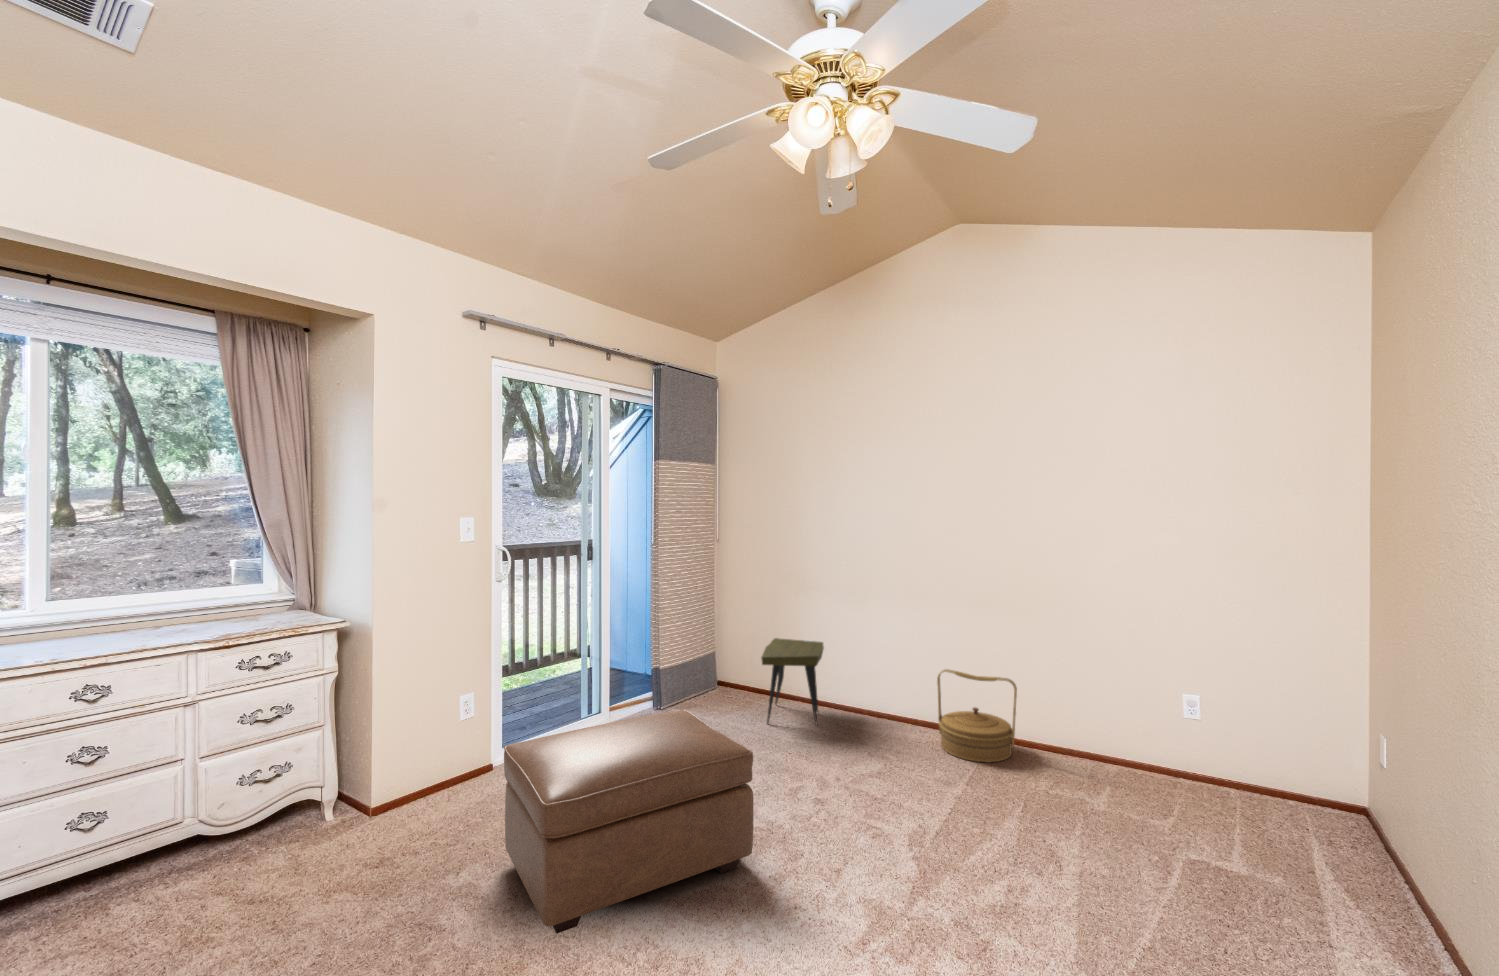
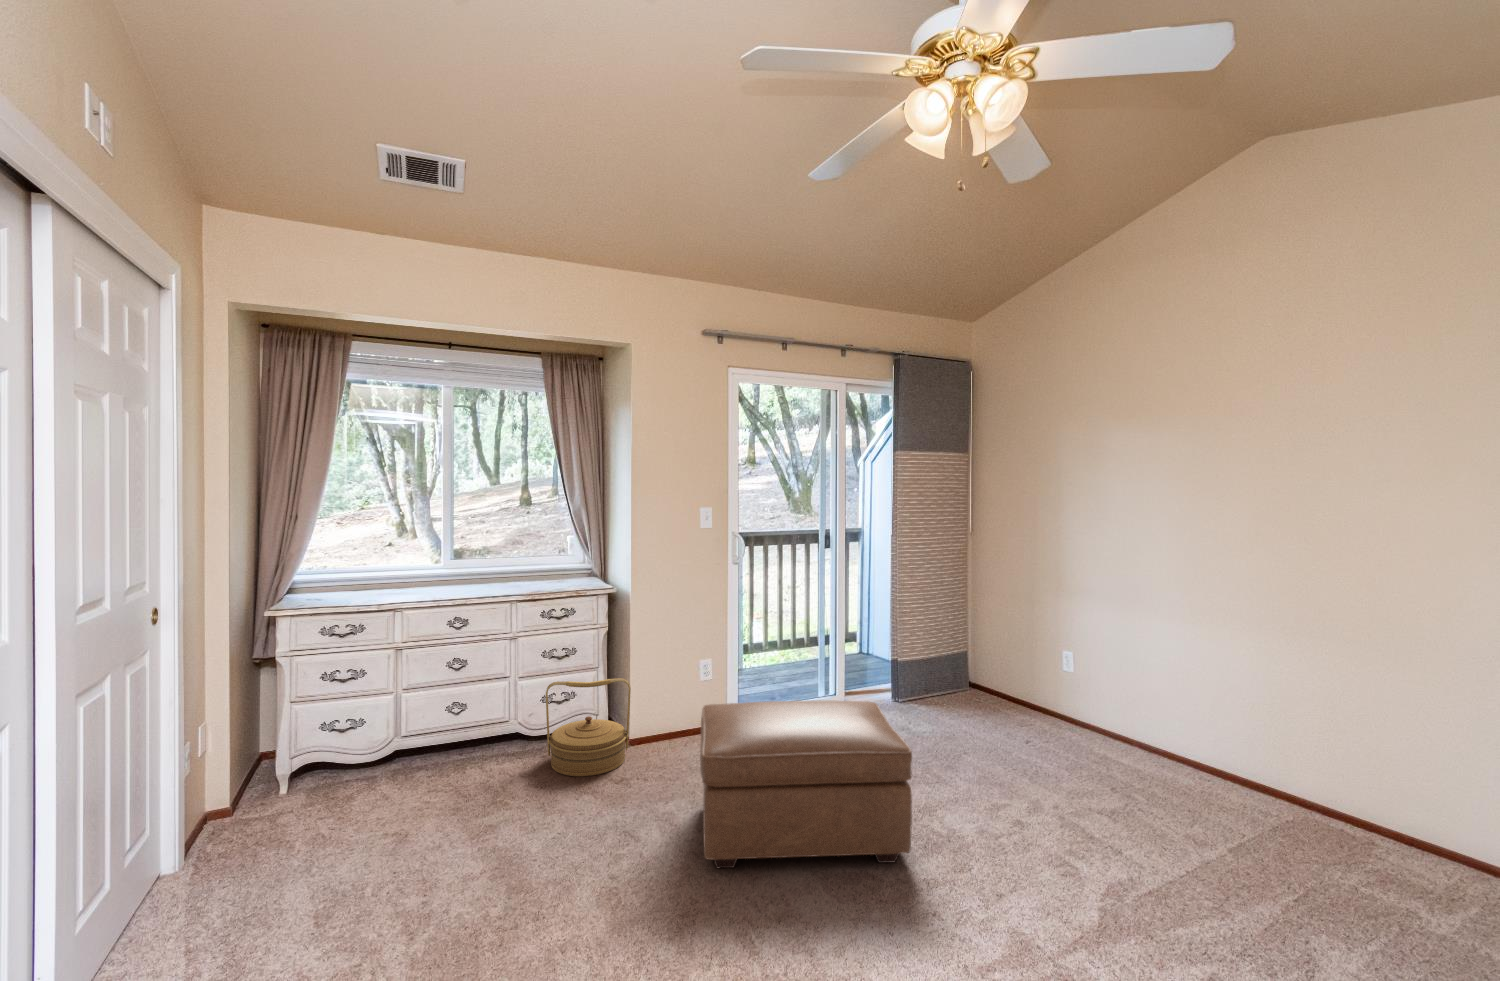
side table: present [762,638,824,725] -> none [995,646,1083,749]
woven basket: present [937,669,1017,762] -> present [546,678,631,777]

